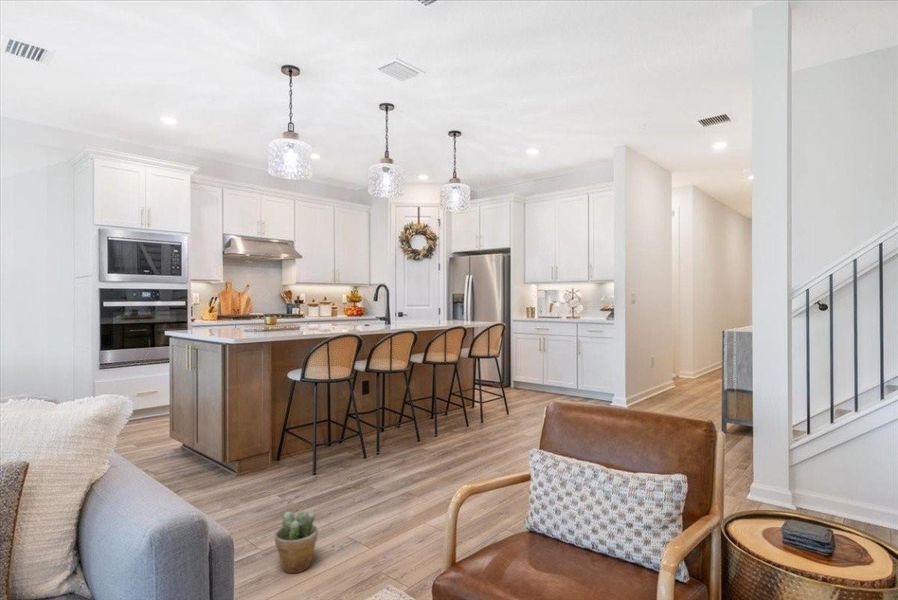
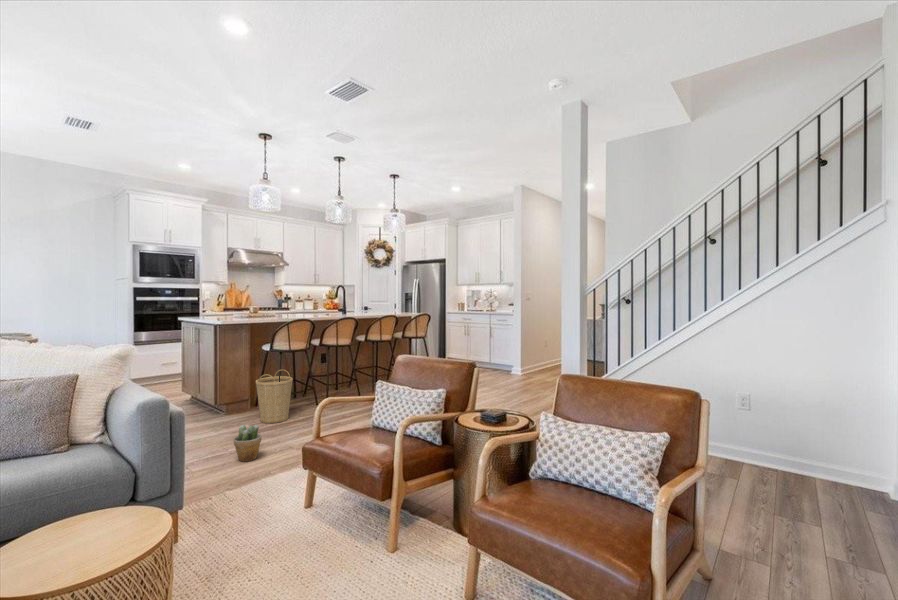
basket: none [287,409,340,492] -> present [256,370,293,423]

